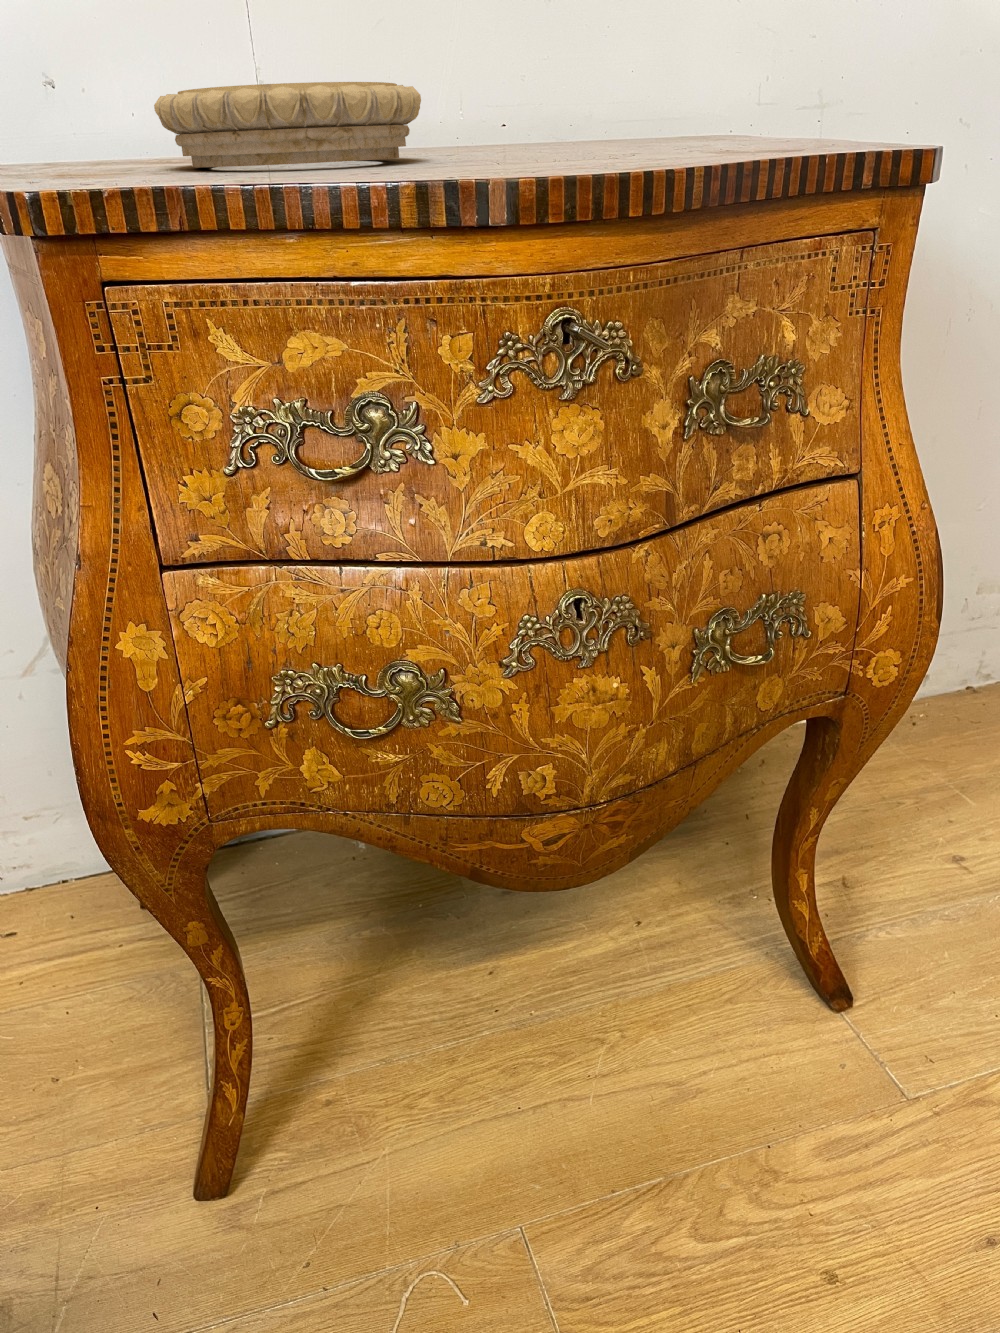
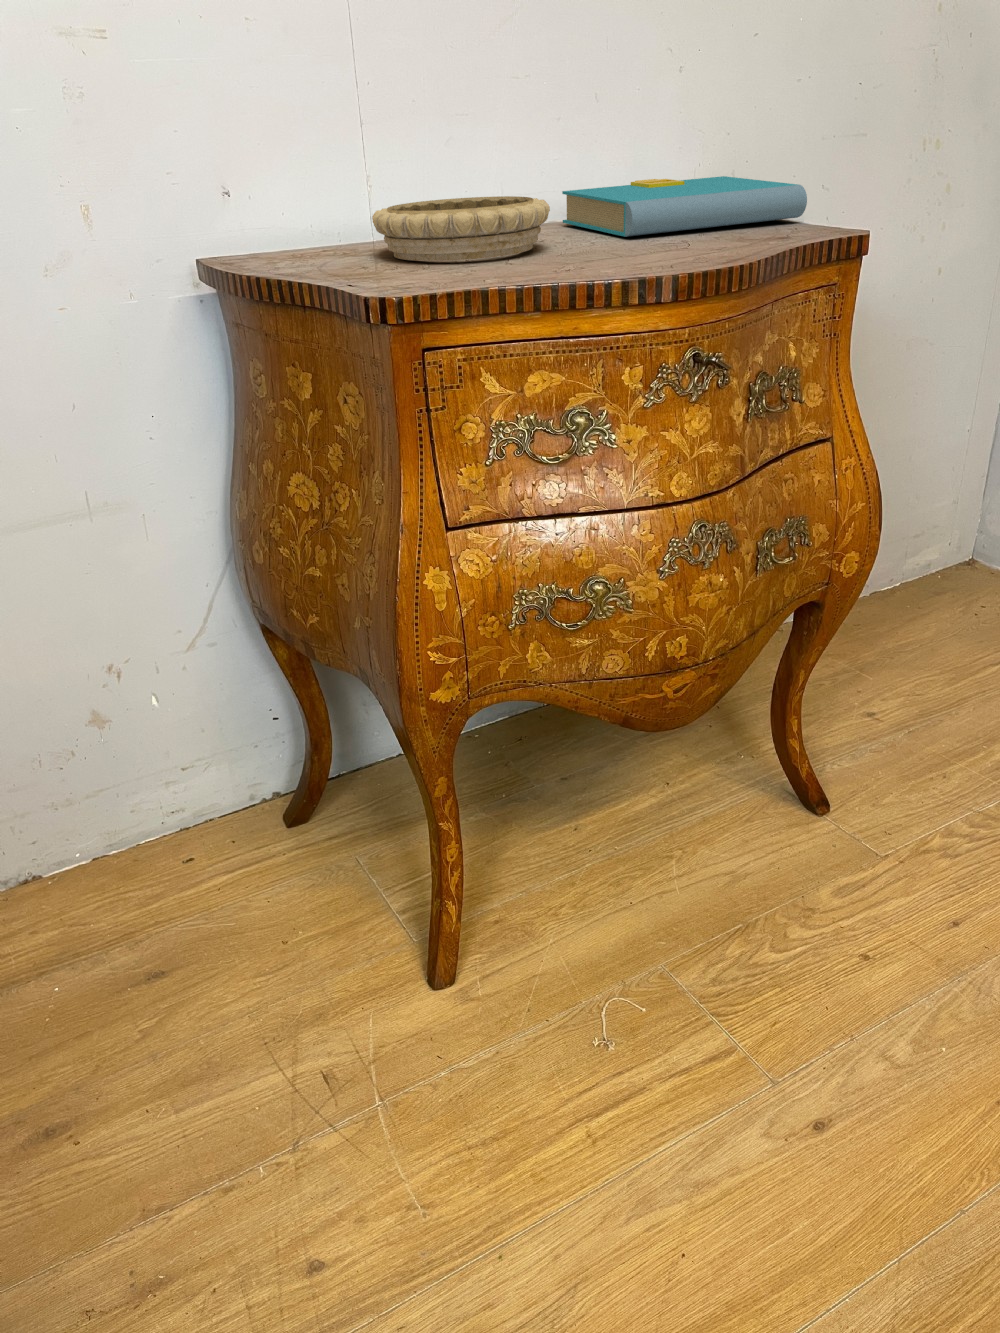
book: none [508,87,855,153] -> present [562,176,807,237]

